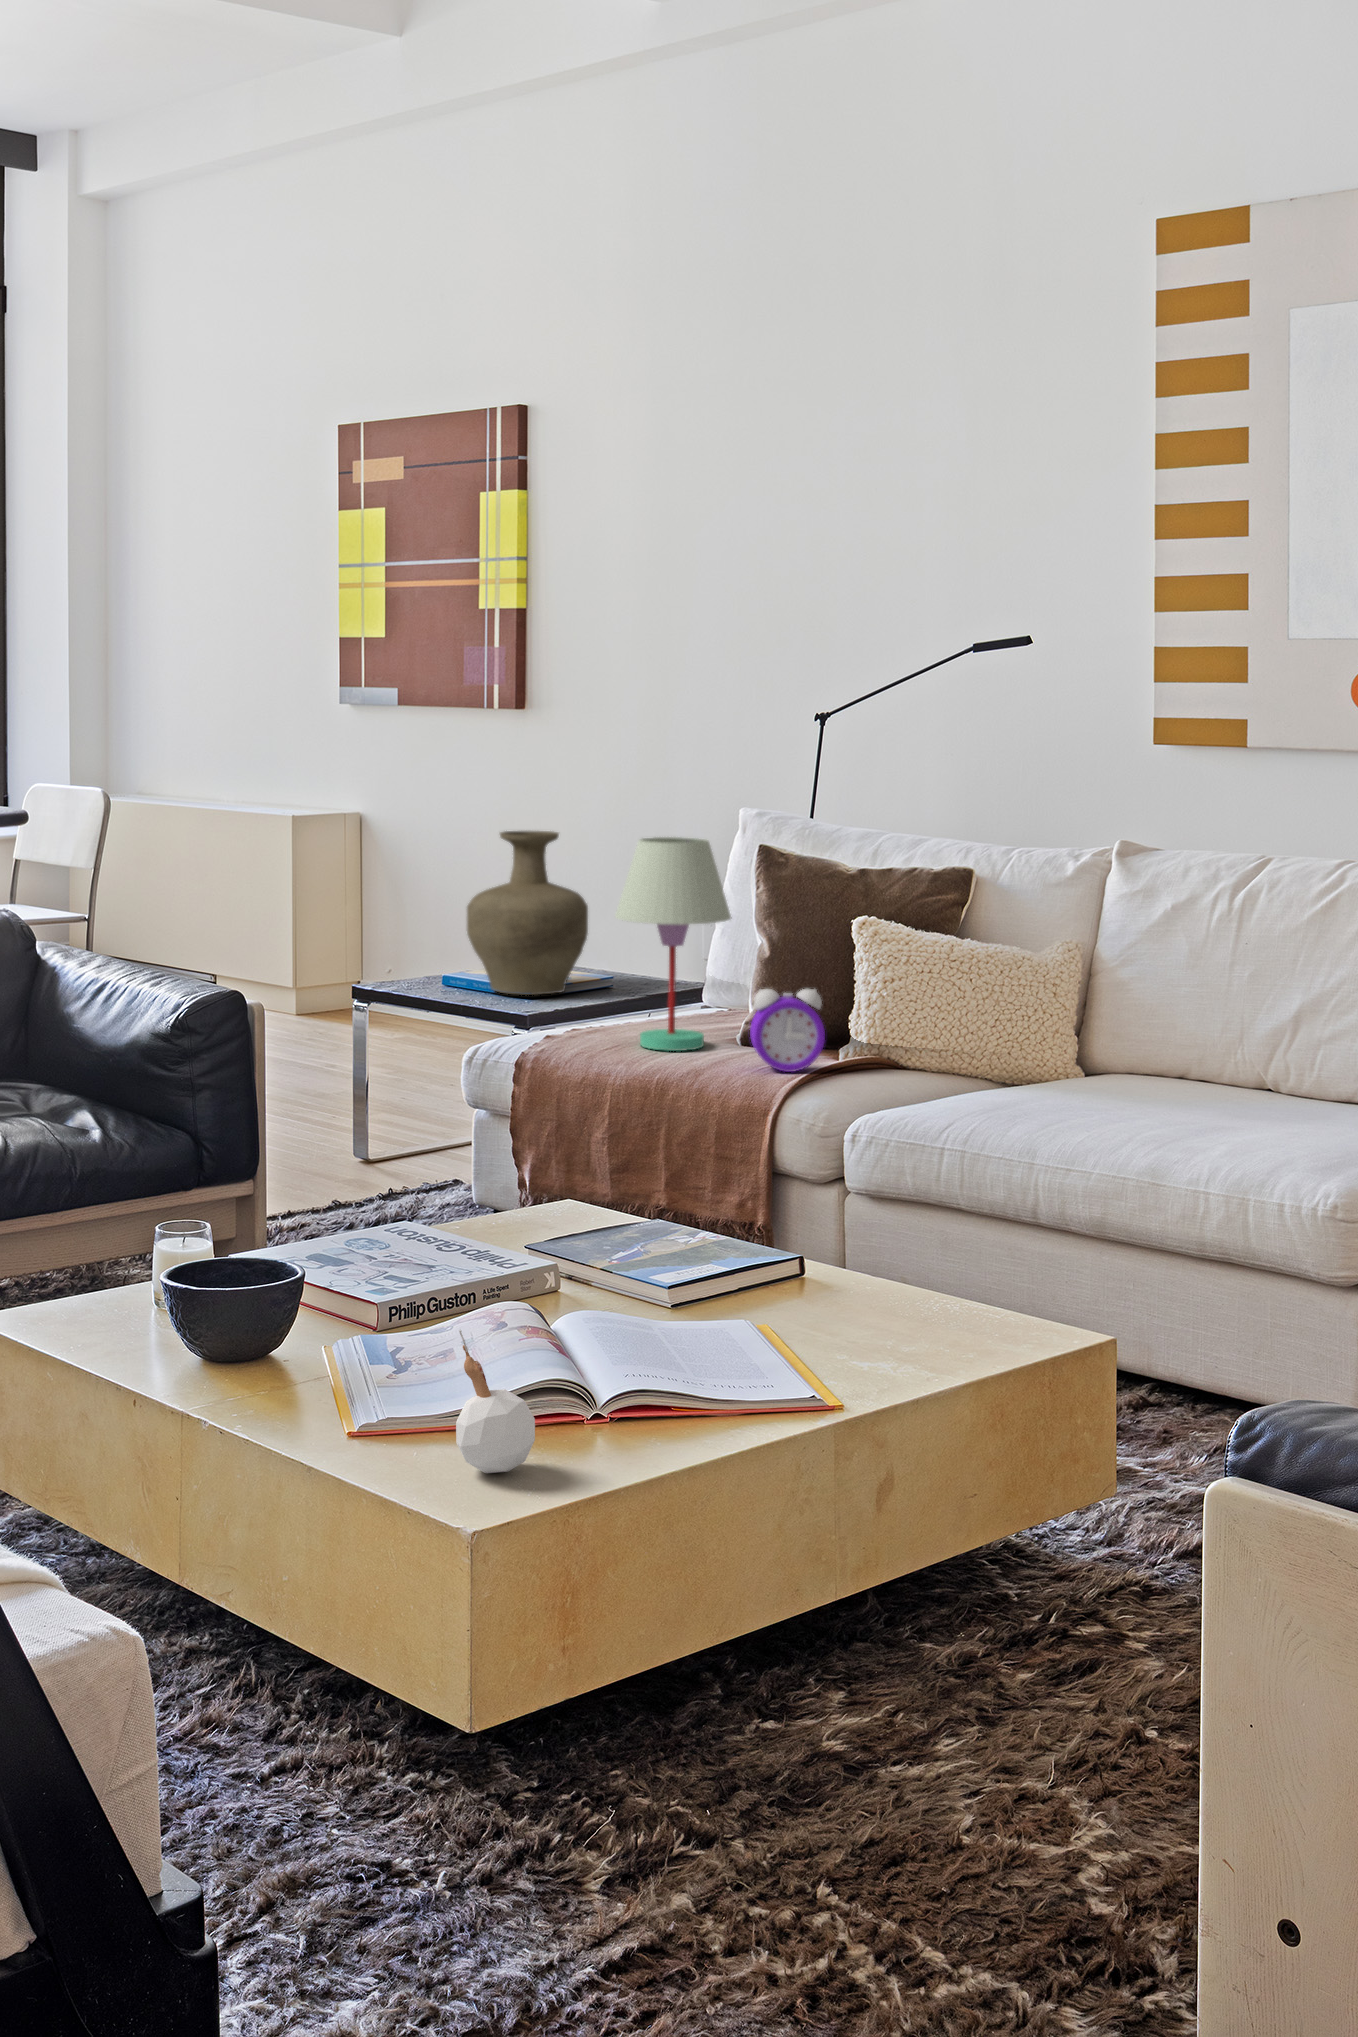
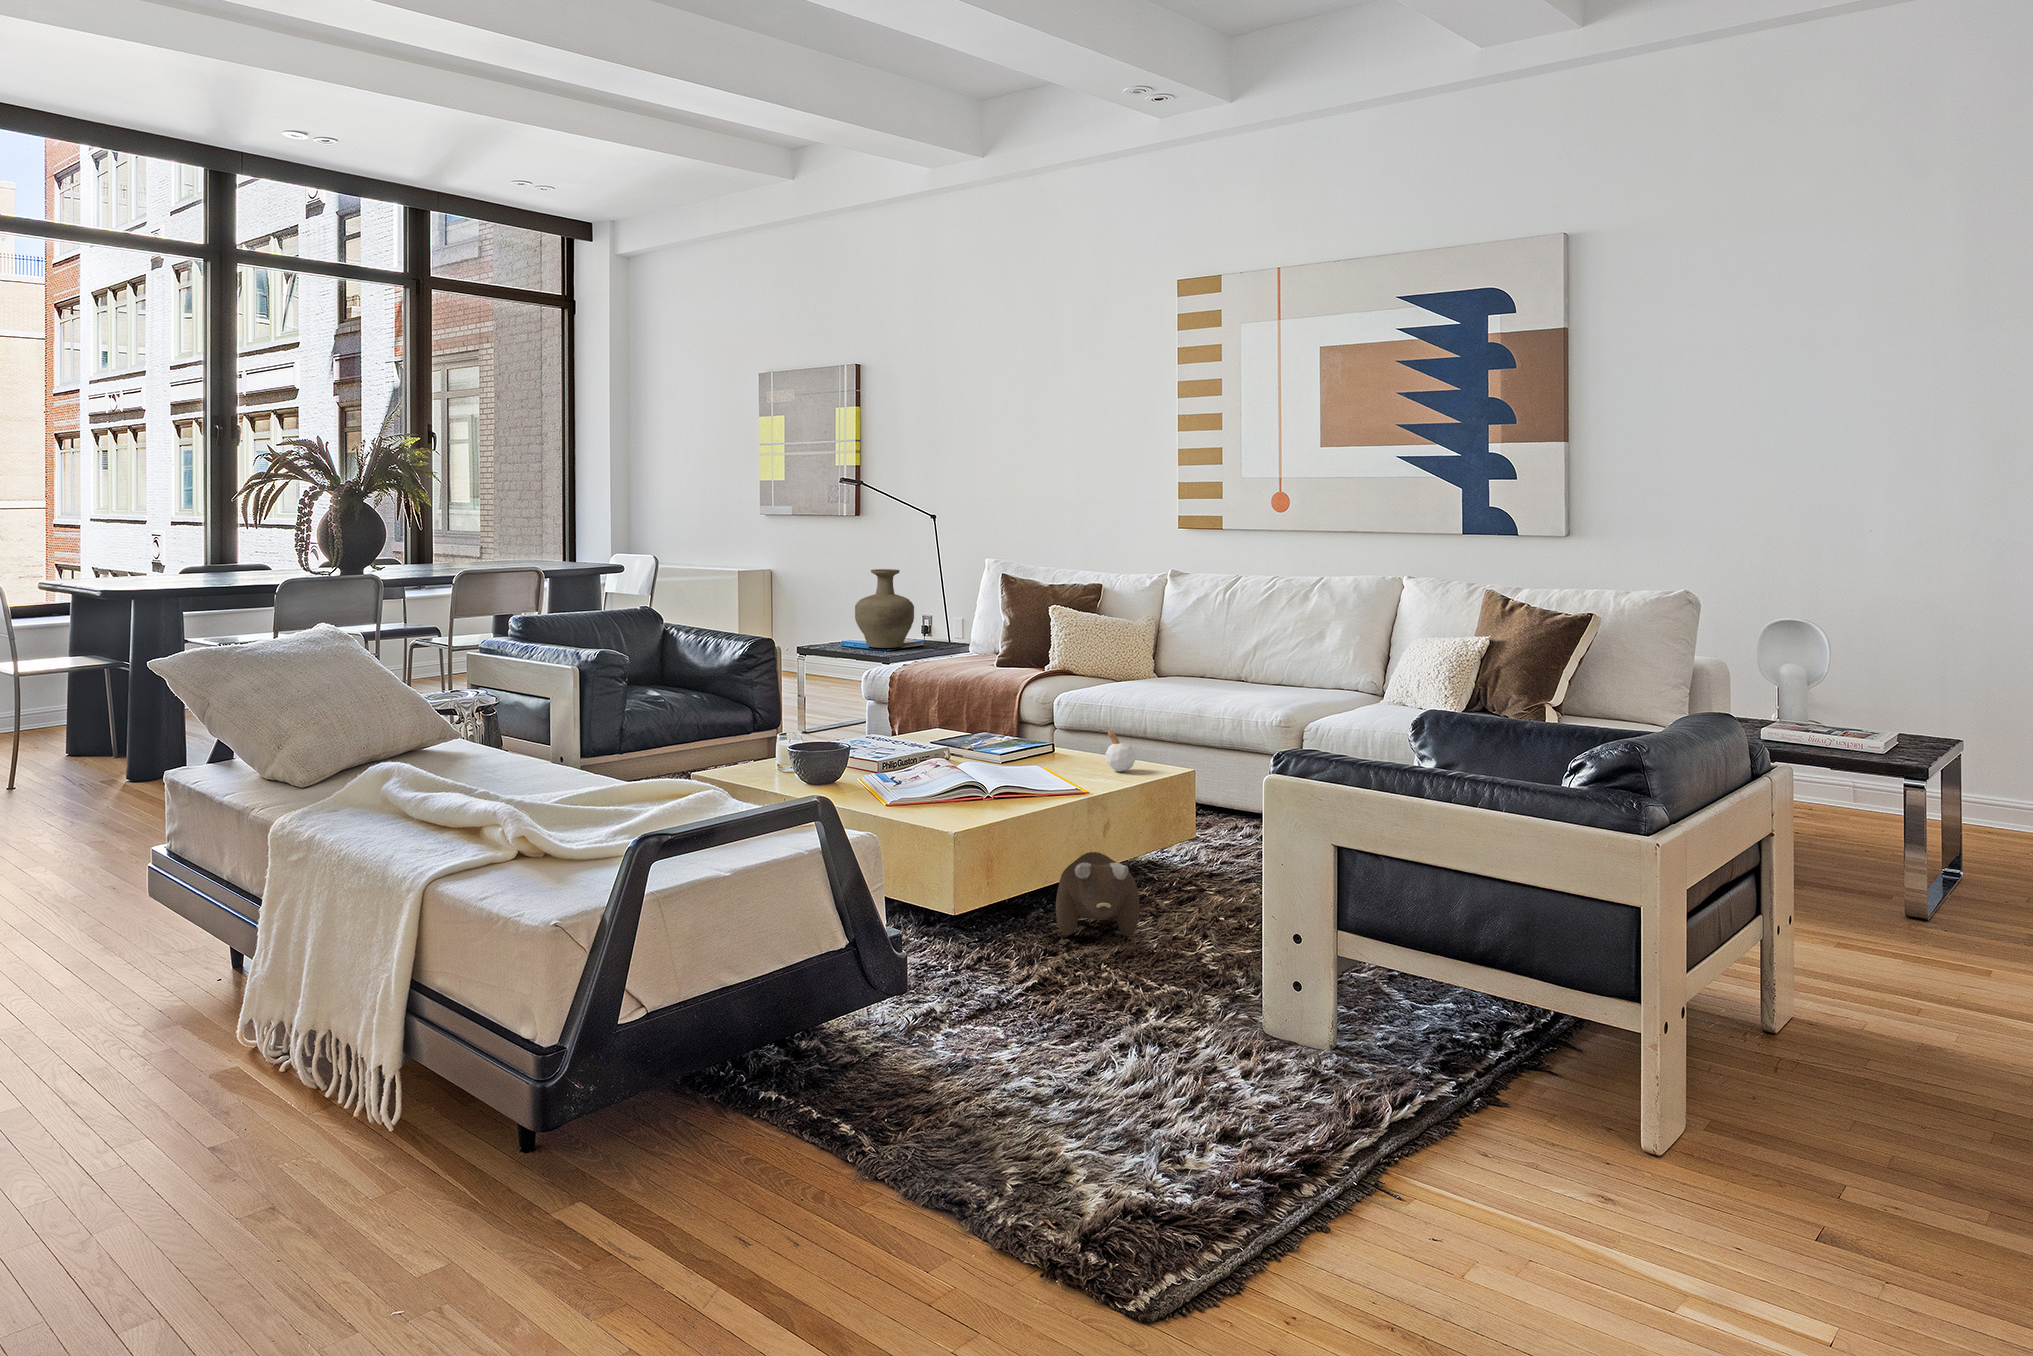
table lamp: present [615,837,732,1051] -> none [936,569,991,669]
alarm clock: present [750,989,825,1072] -> none [1003,637,1039,676]
candle: present [456,1330,535,1473] -> present [1105,721,1135,772]
plush toy: none [731,1570,934,1784] -> present [1056,852,1140,936]

